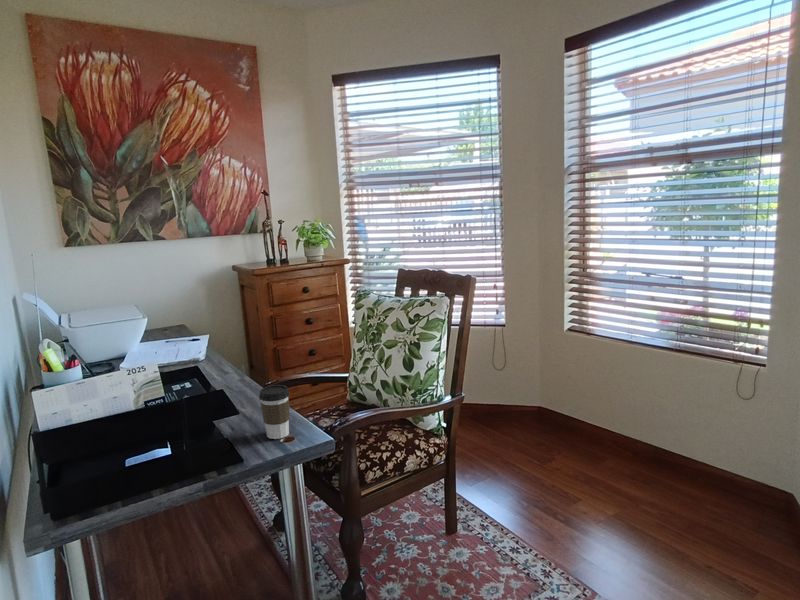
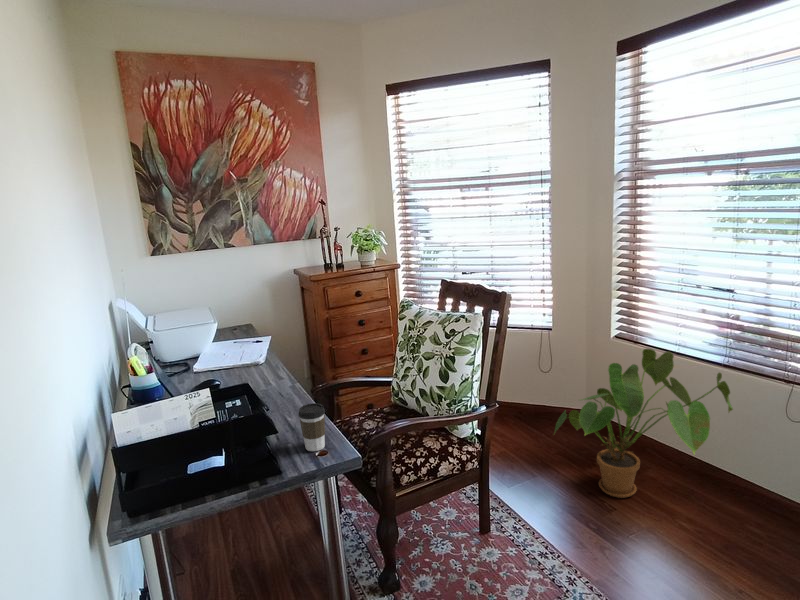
house plant: none [514,338,687,489] -> present [555,349,733,498]

